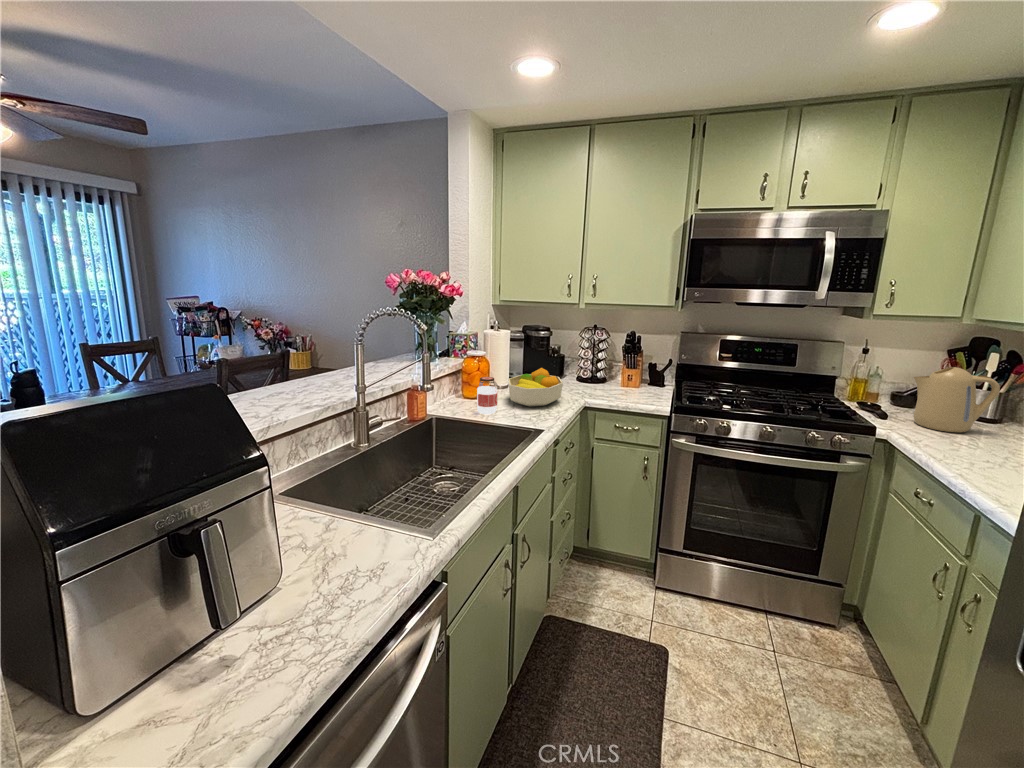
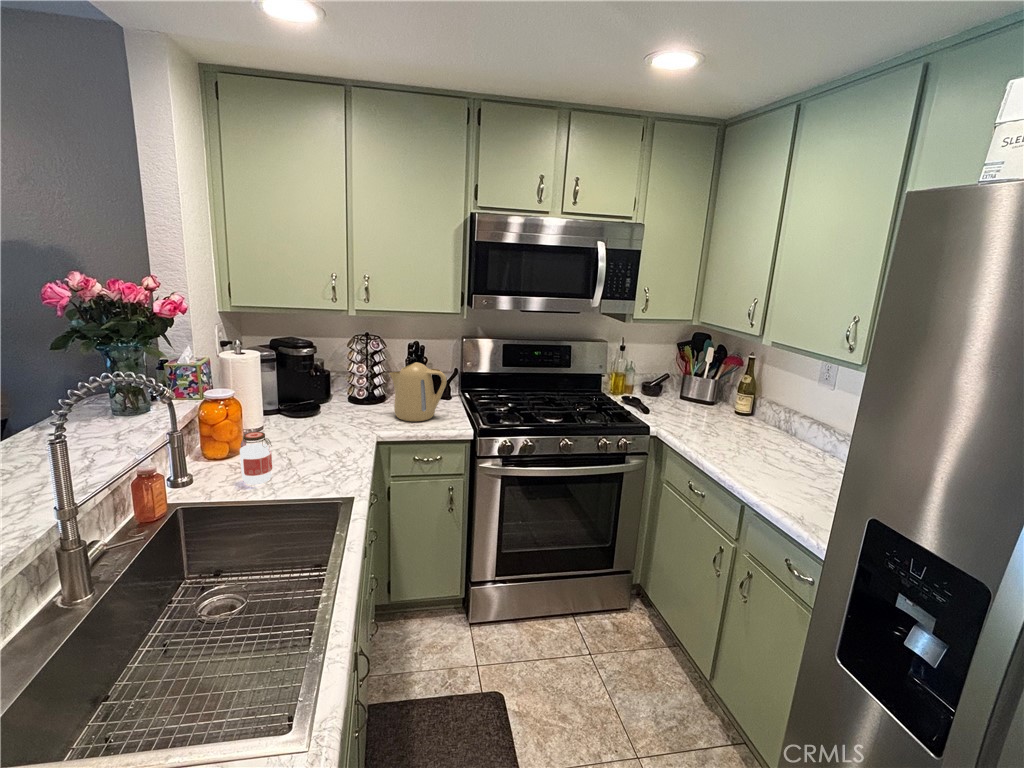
kettle: present [914,367,1000,433] -> present [389,362,447,422]
fruit bowl: present [508,368,563,407] -> none [273,401,350,459]

